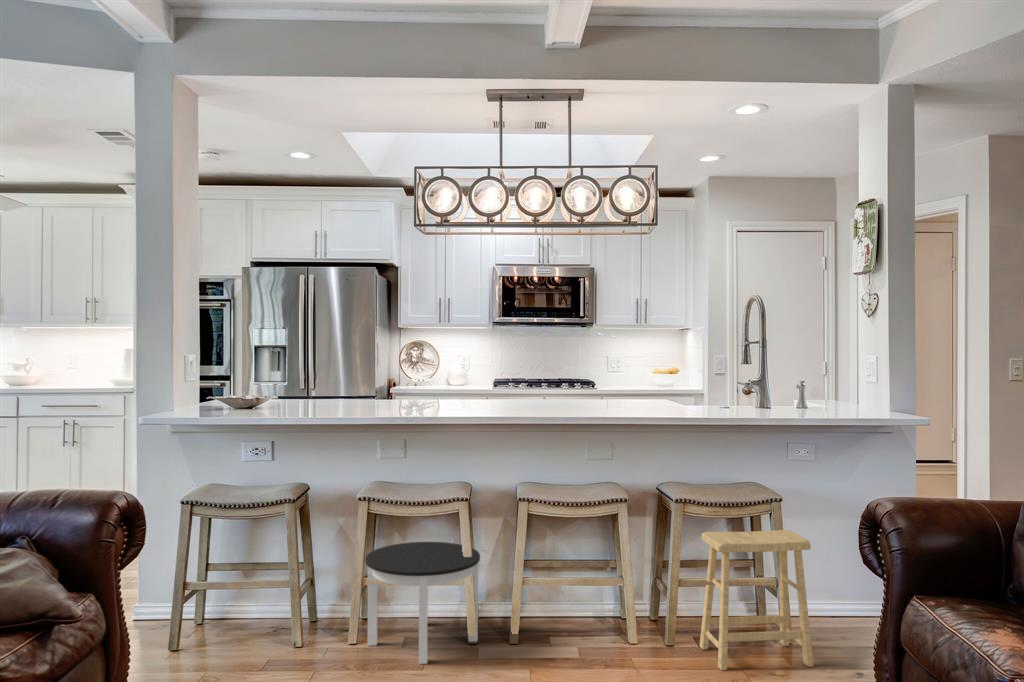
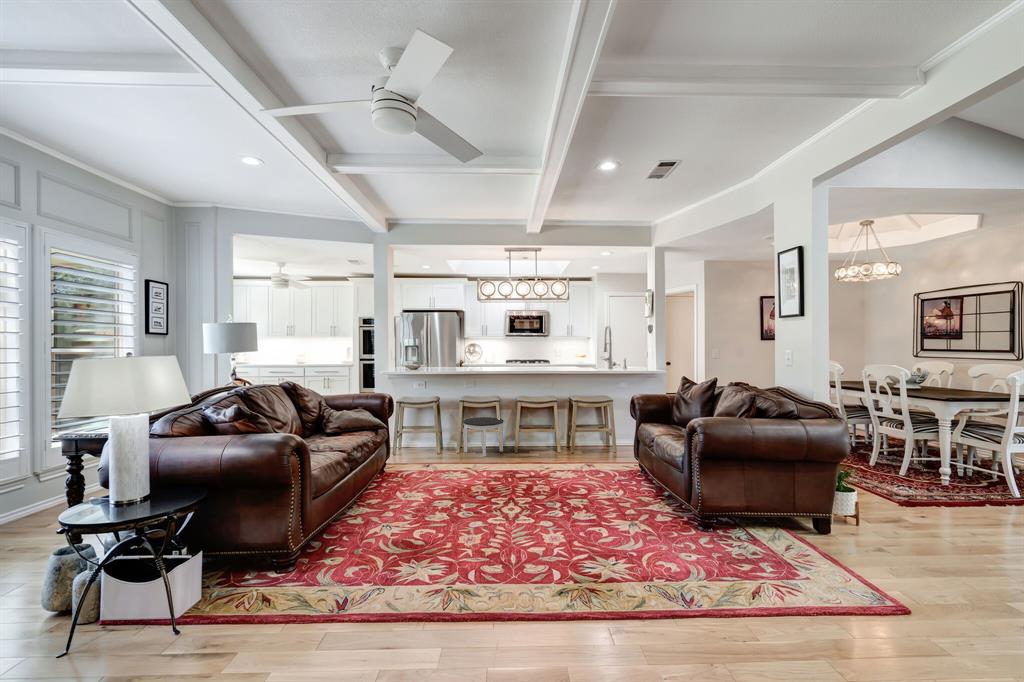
footstool: present [700,530,813,671] -> none [582,410,620,458]

